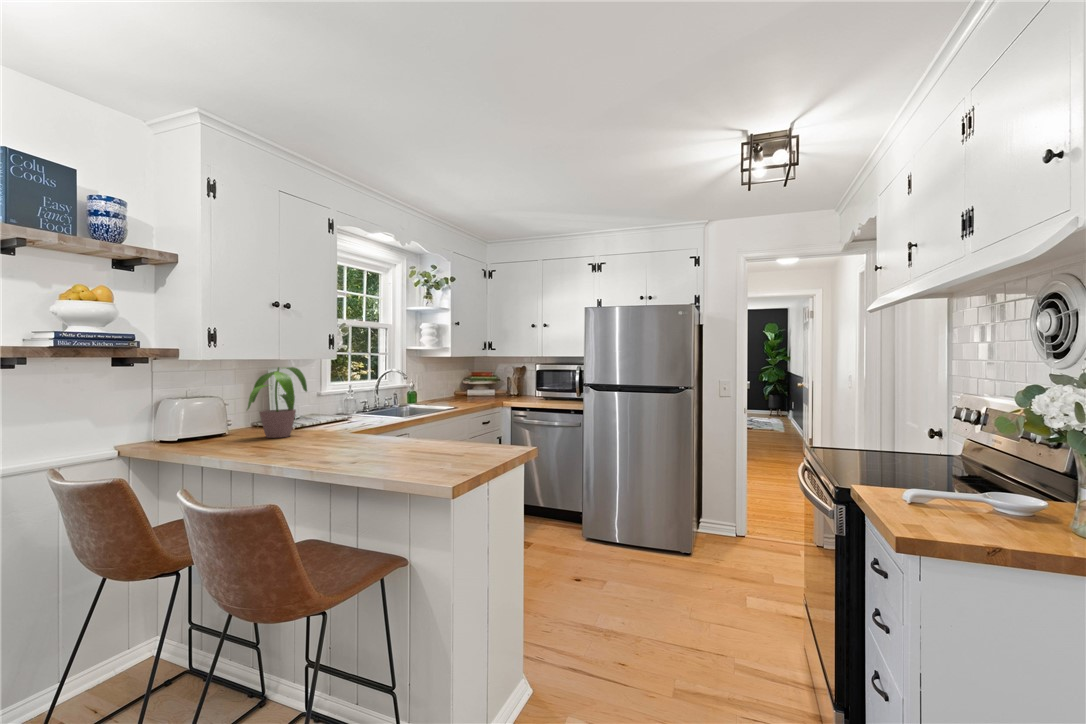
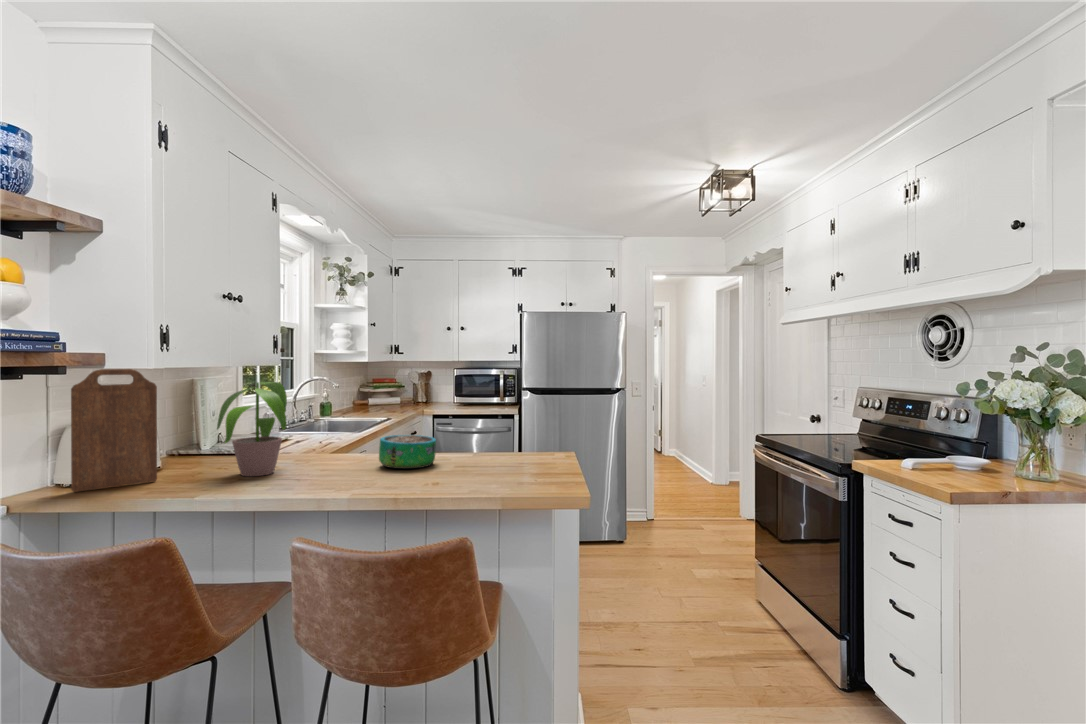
cutting board: none [155,357,211,441] -> present [71,369,157,492]
decorative bowl: none [364,411,411,437] -> present [379,435,436,469]

